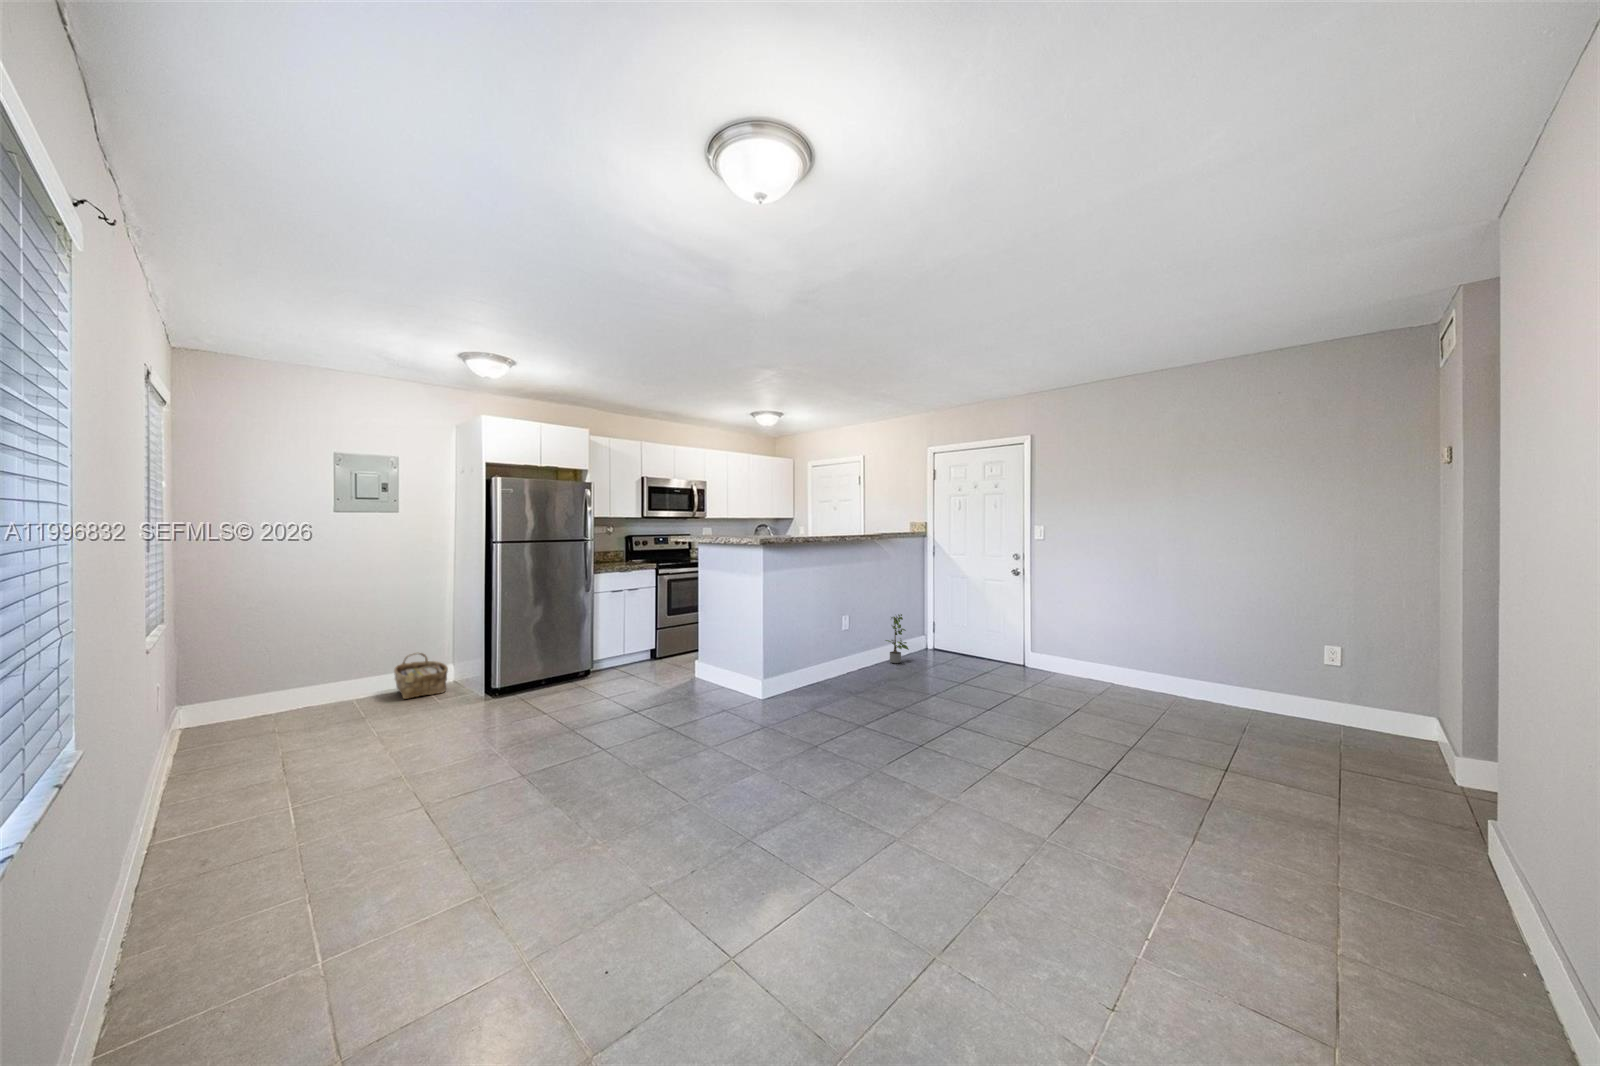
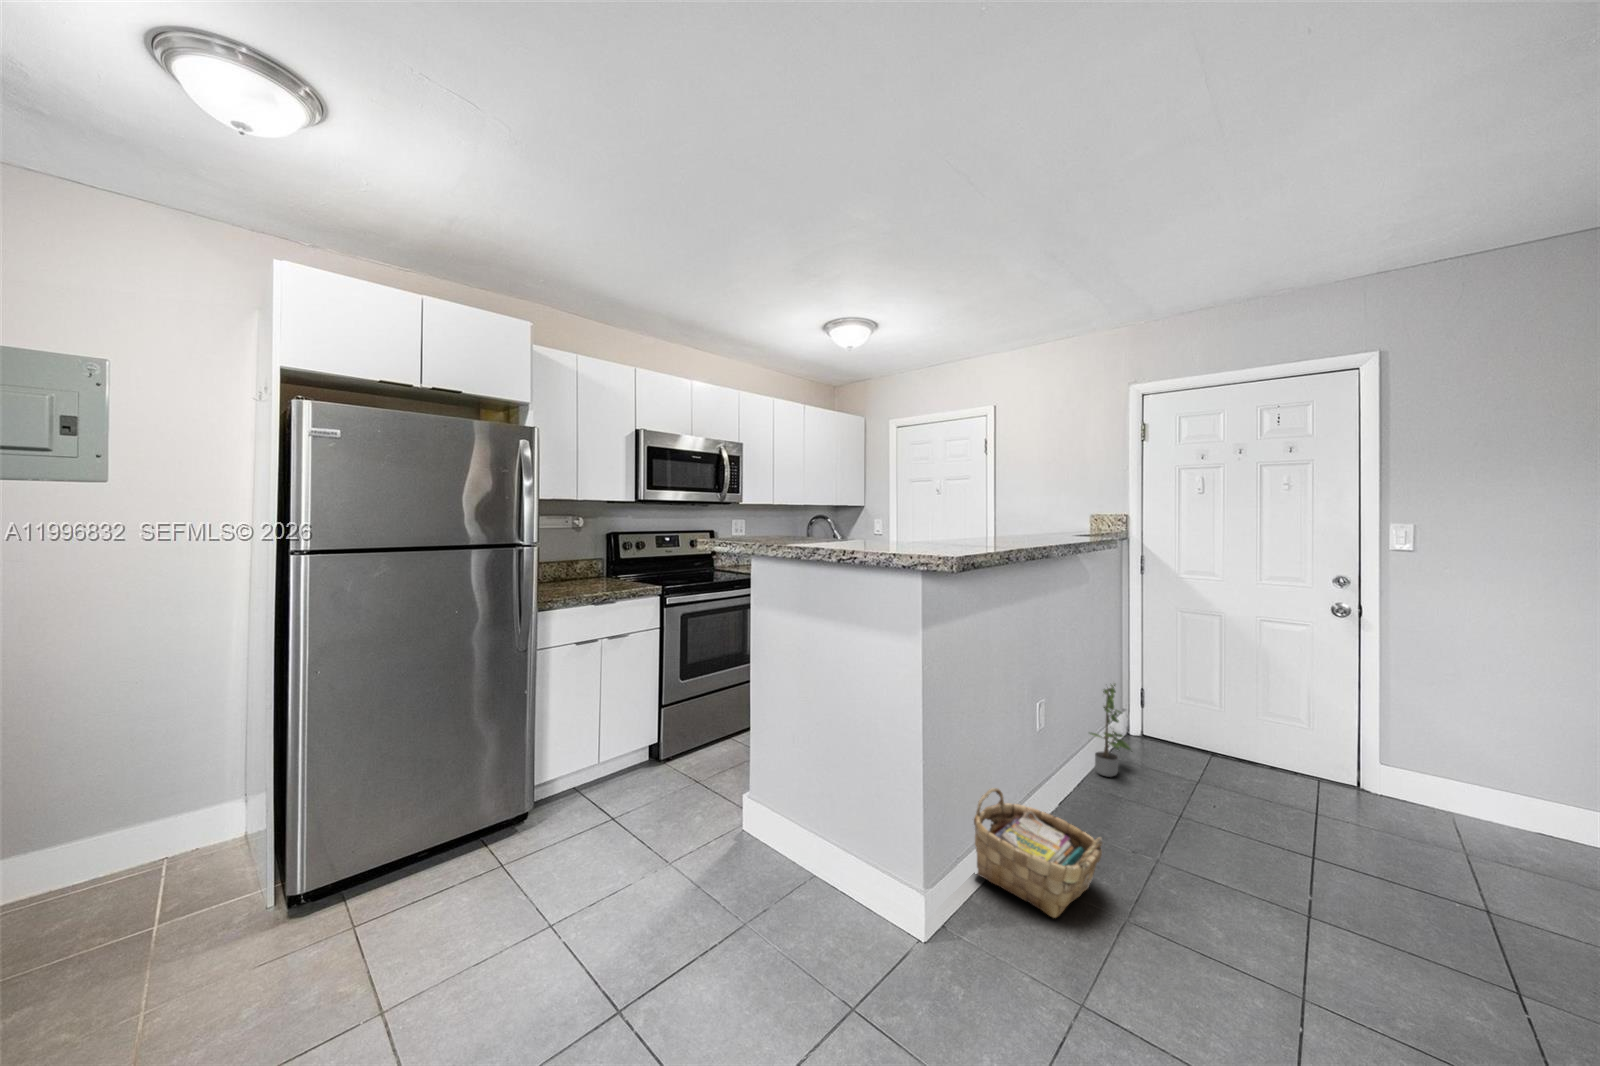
woven basket: present [394,653,448,699] -> present [974,788,1102,918]

